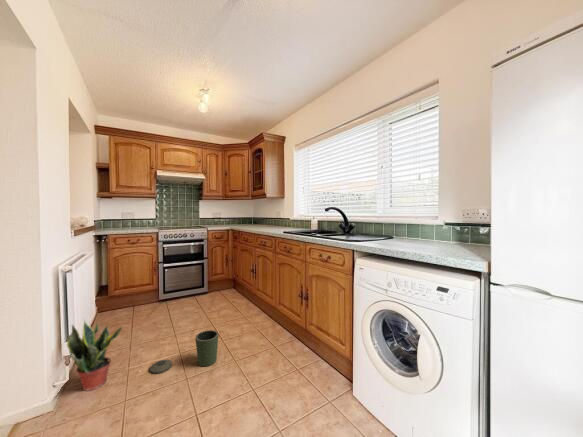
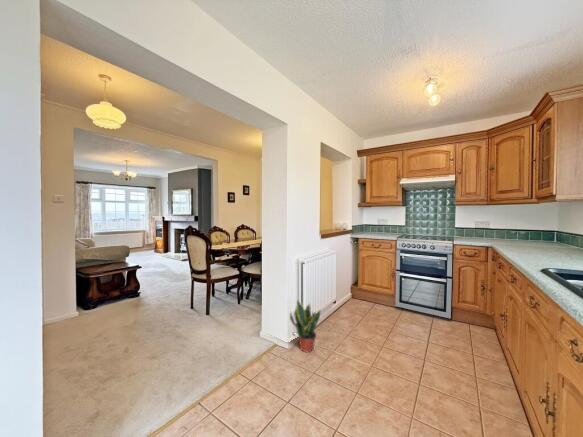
trash can: present [150,330,218,374] -> none [336,355,394,398]

